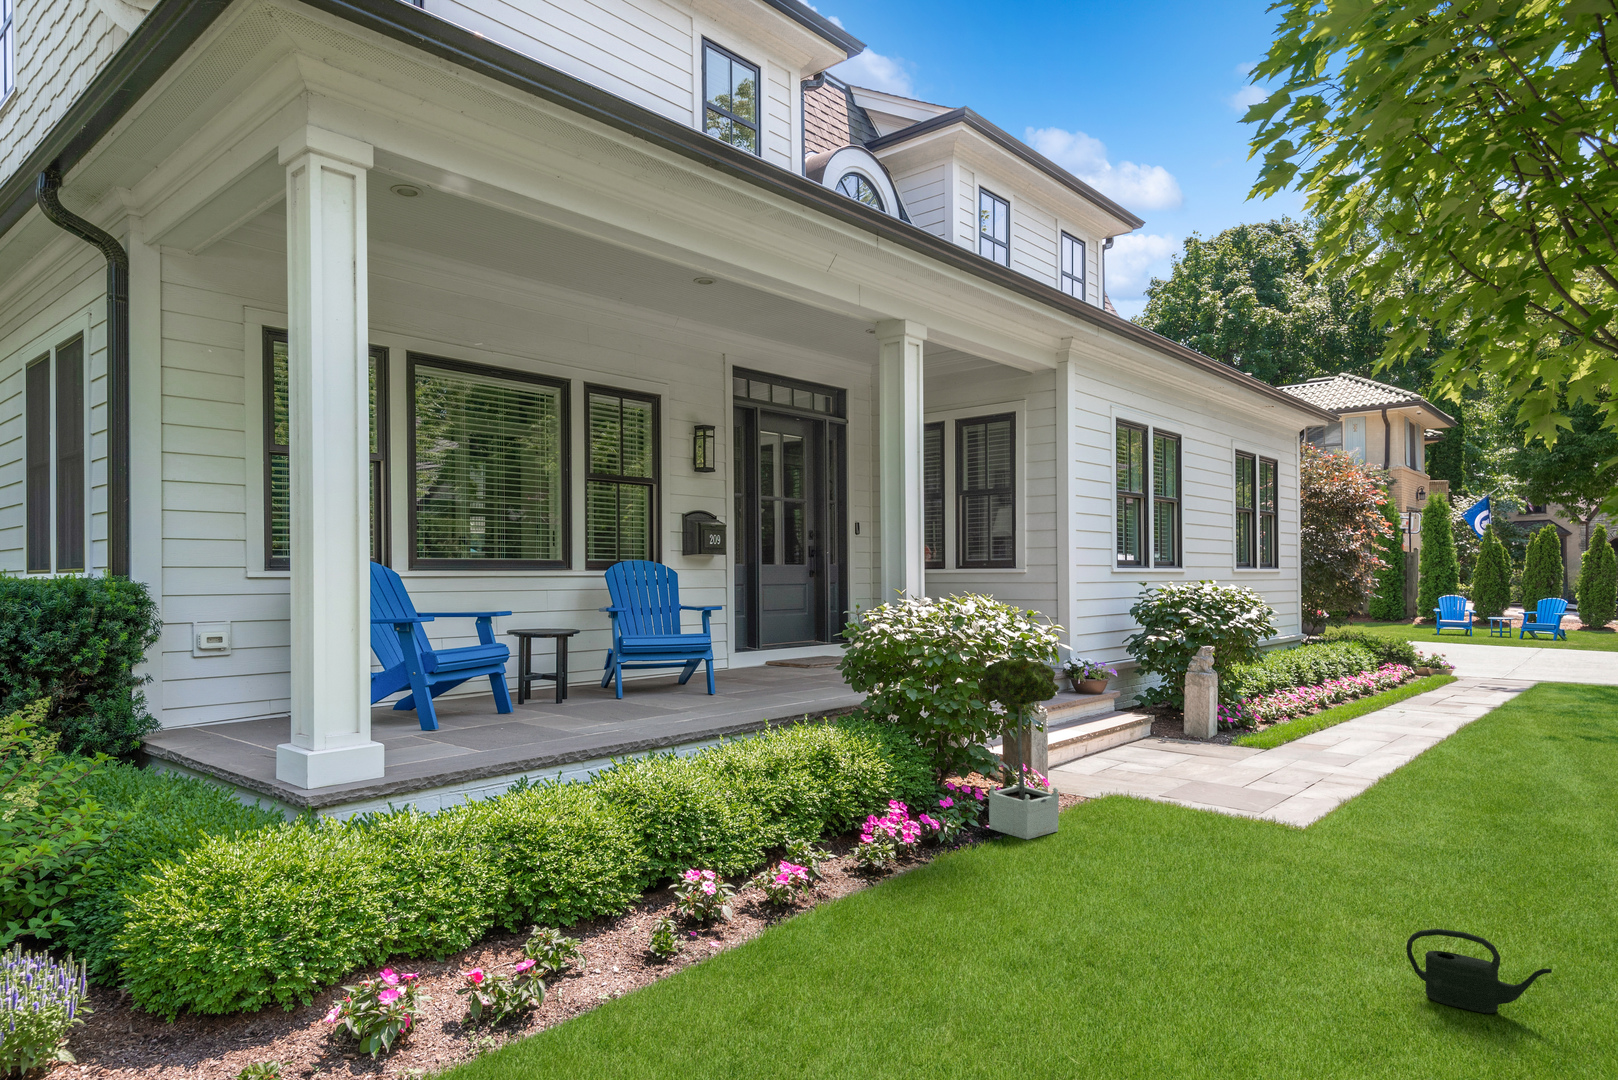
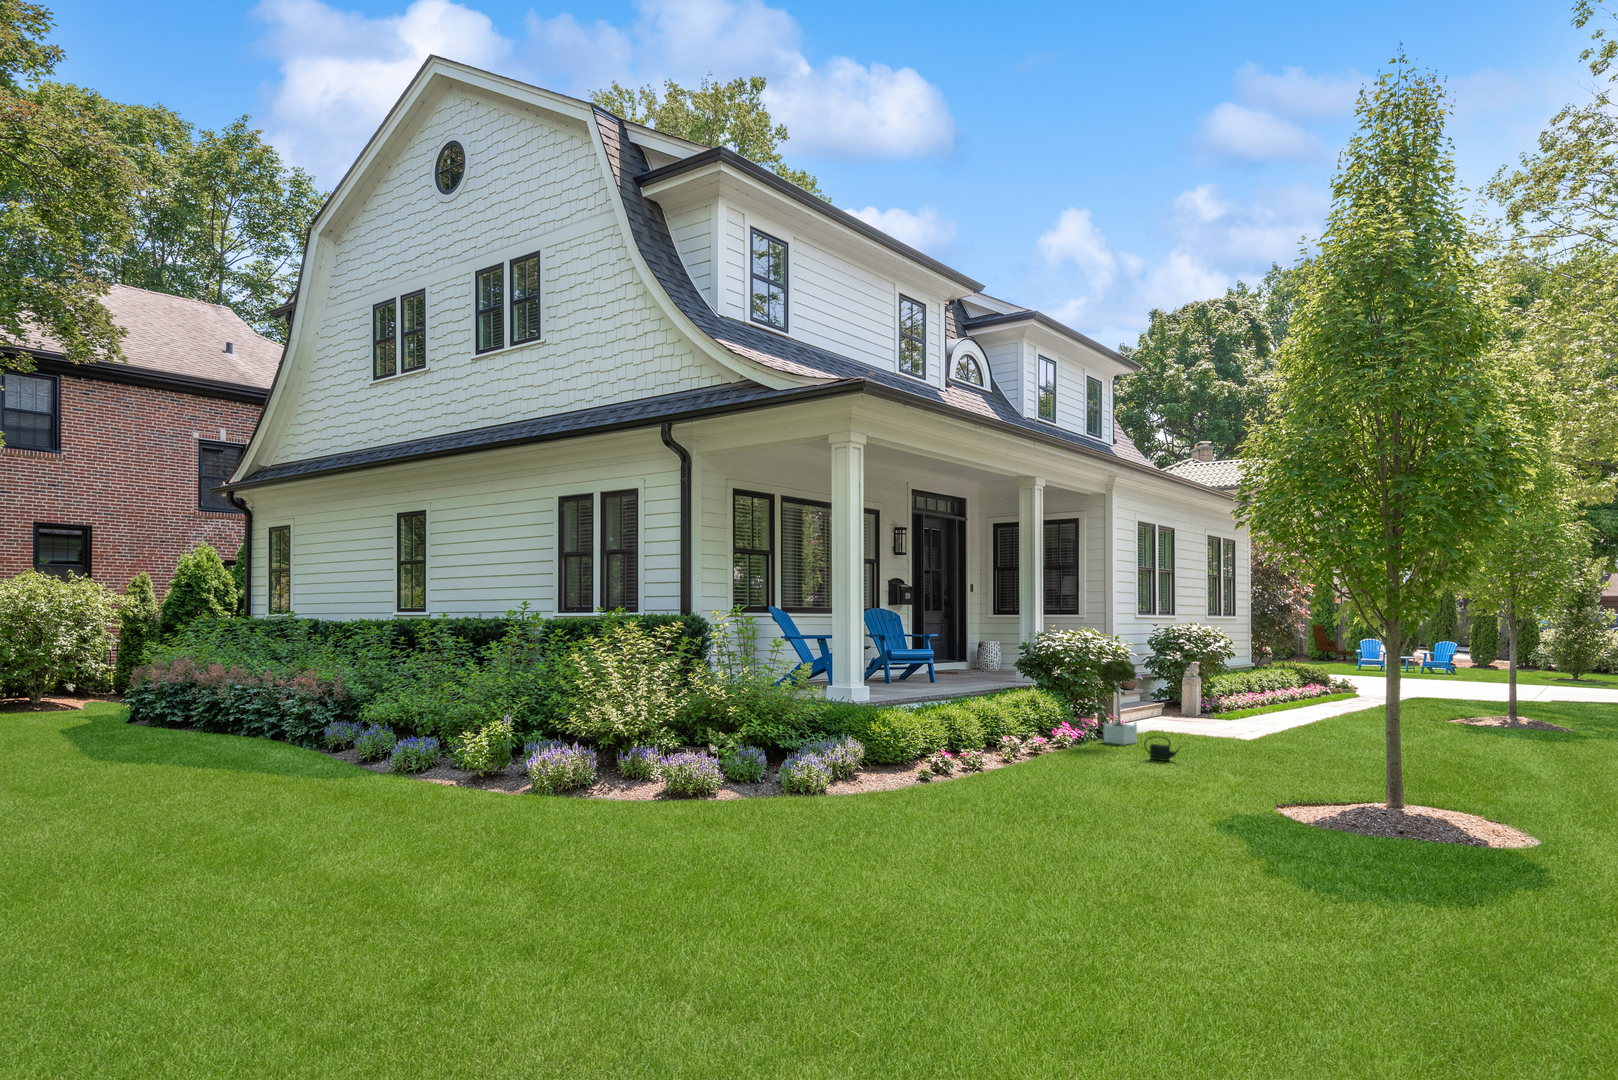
lounge chair: none [1373,581,1425,624] -> present [1313,625,1353,661]
watering can: present [1406,929,1552,1014] -> present [1144,736,1180,761]

